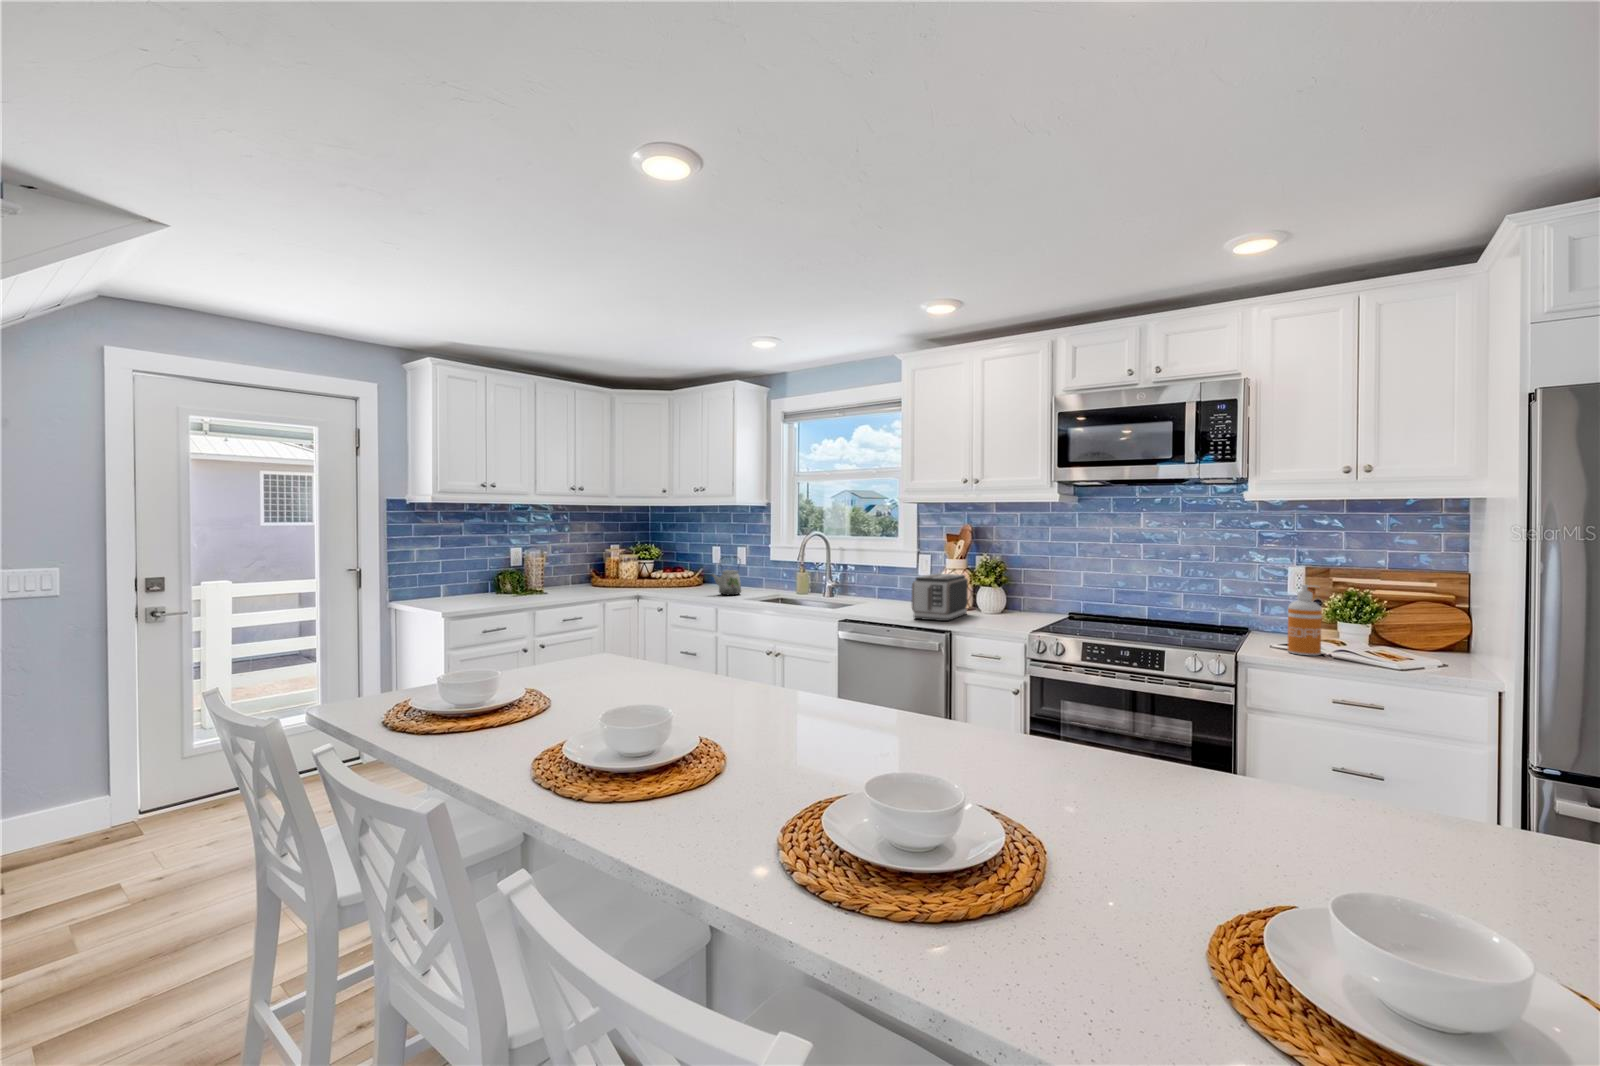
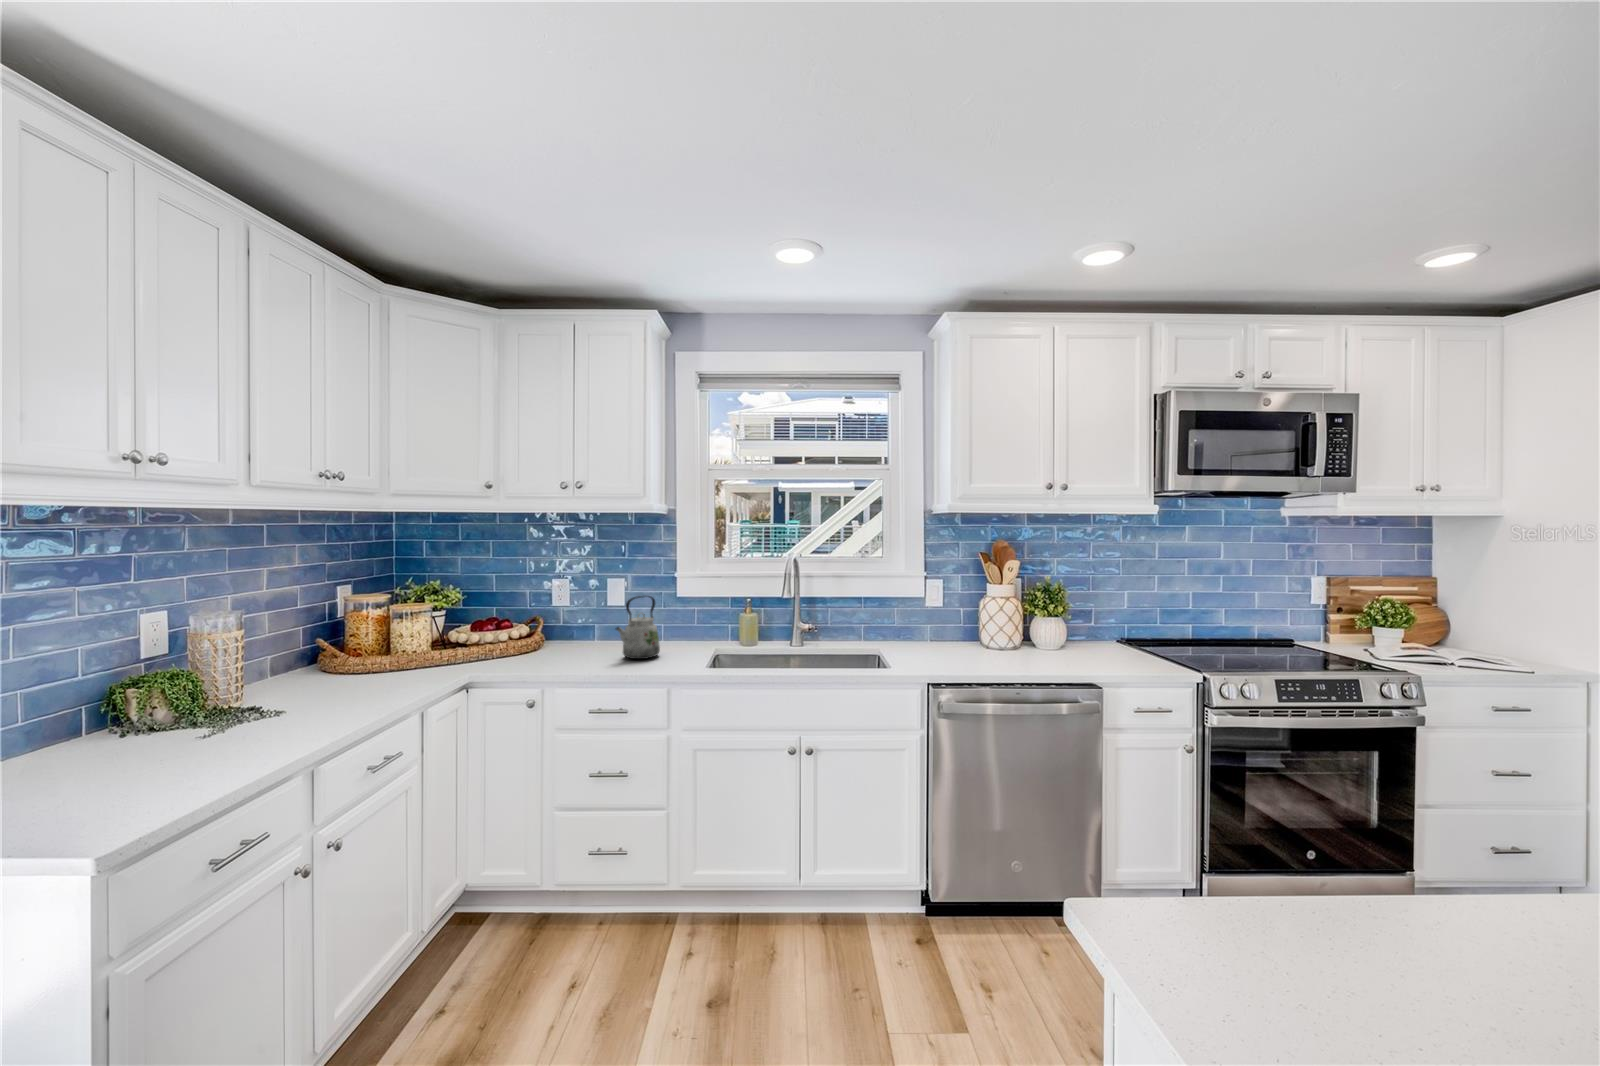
toaster: present [912,574,968,621] -> none [994,604,1076,671]
soap dispenser: present [1287,585,1322,656] -> none [1419,599,1457,668]

